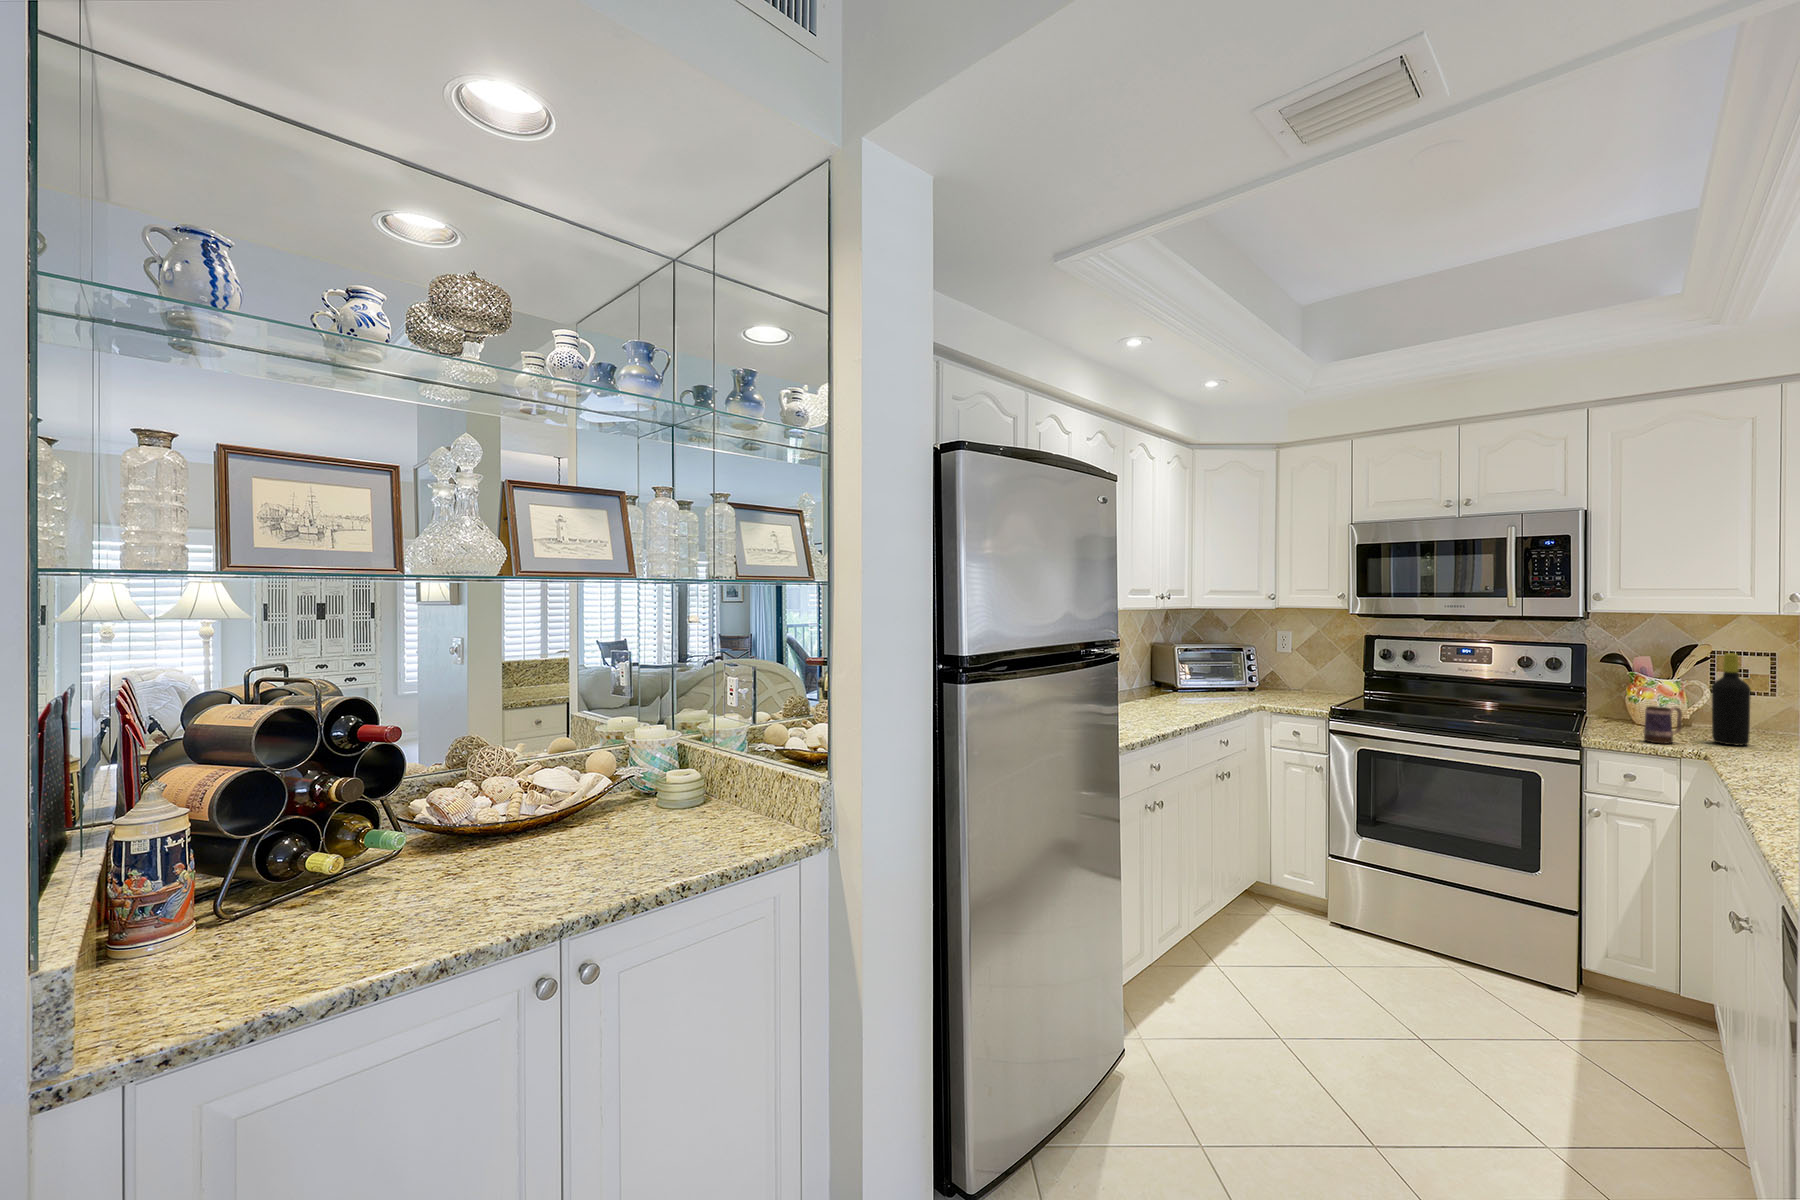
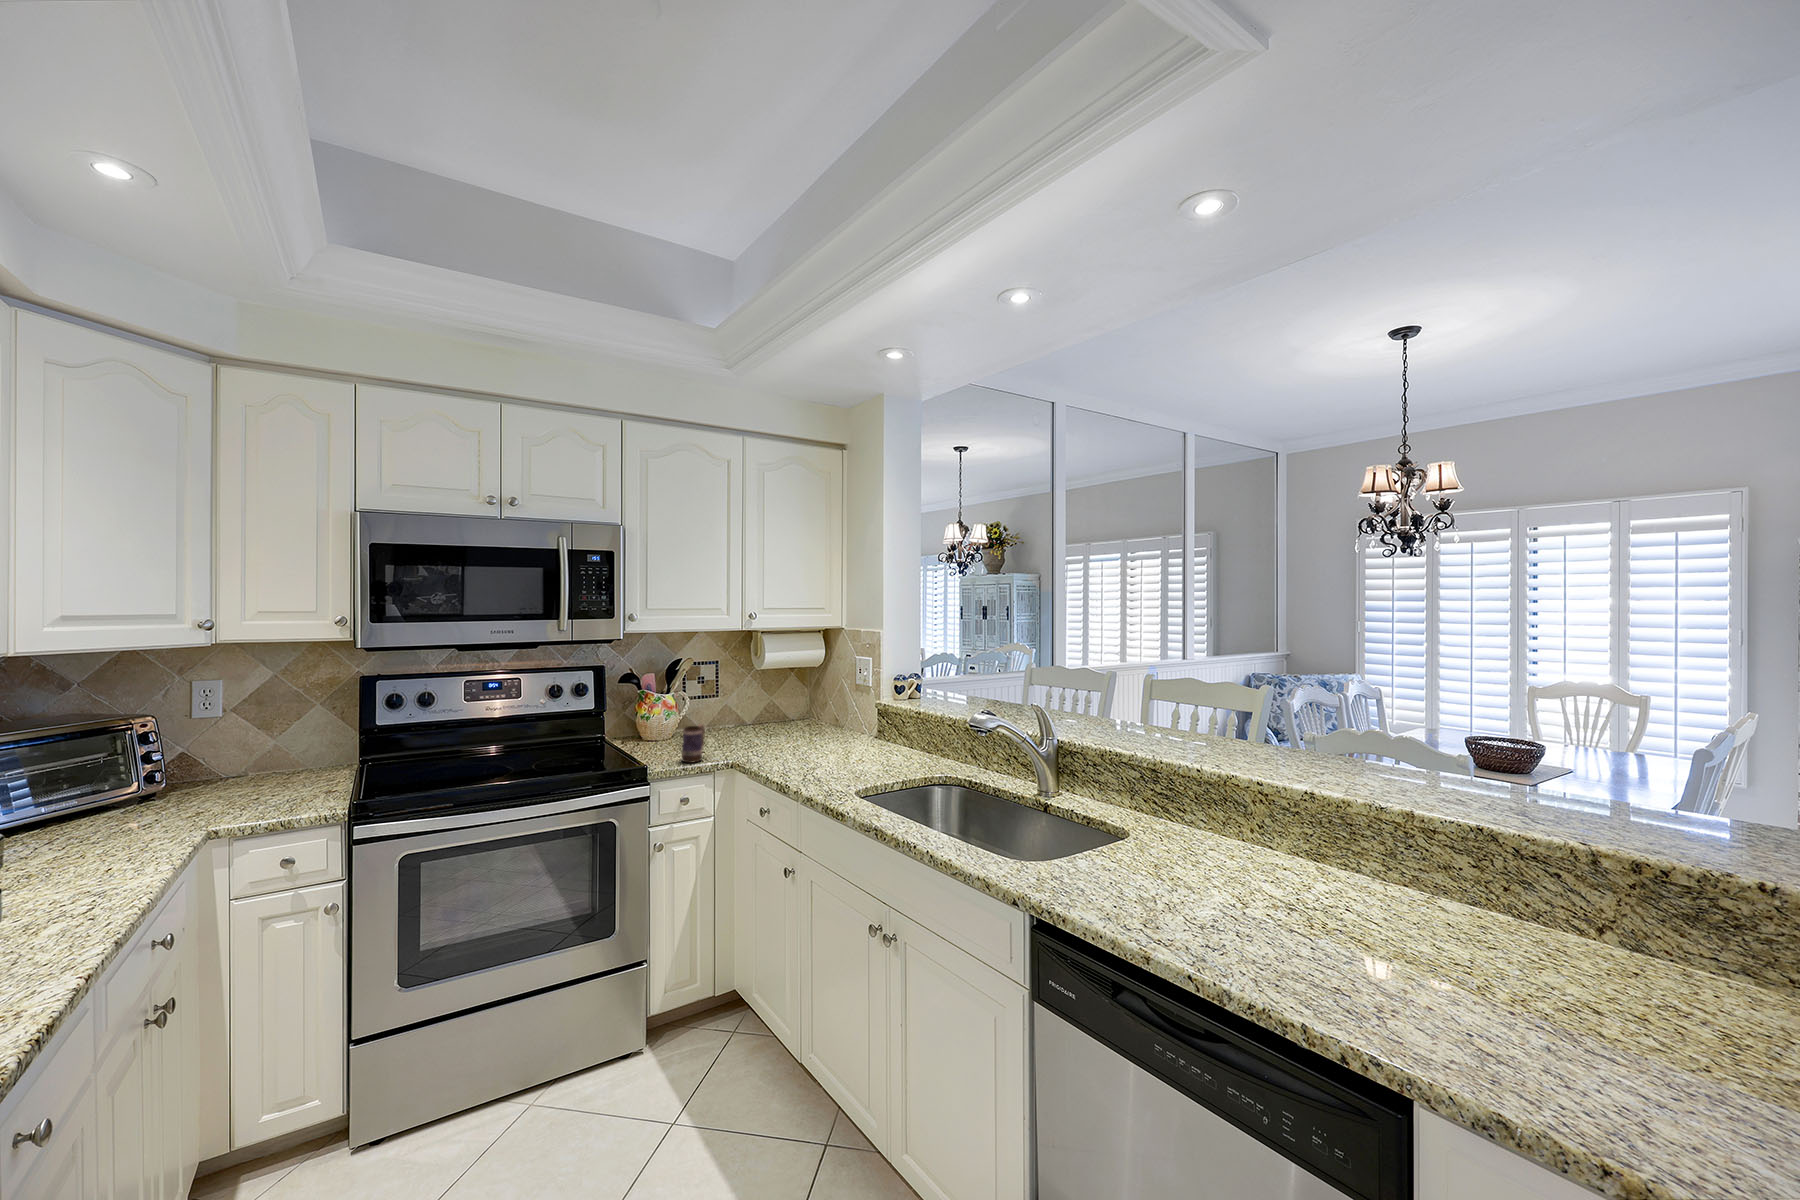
bottle: present [1712,653,1751,745] -> none [715,668,739,750]

